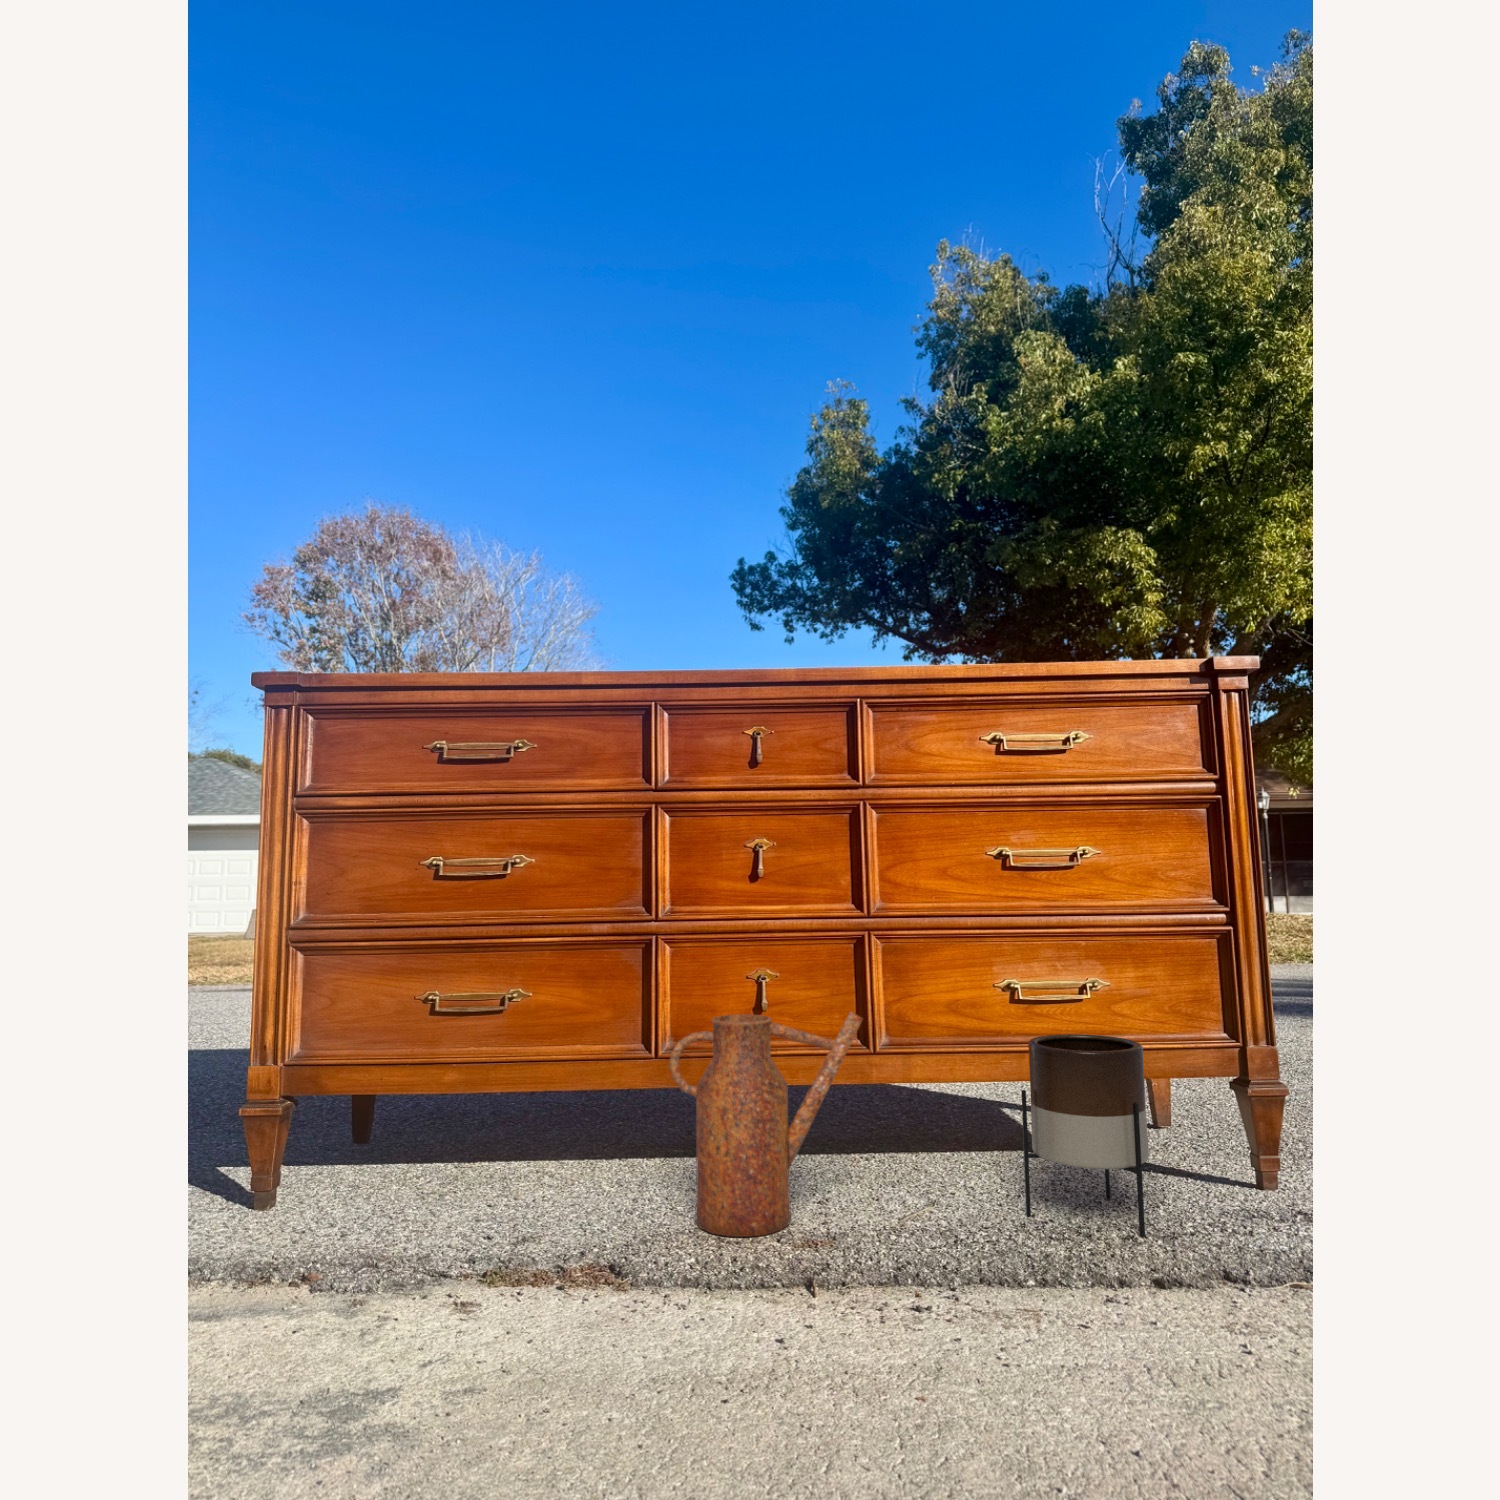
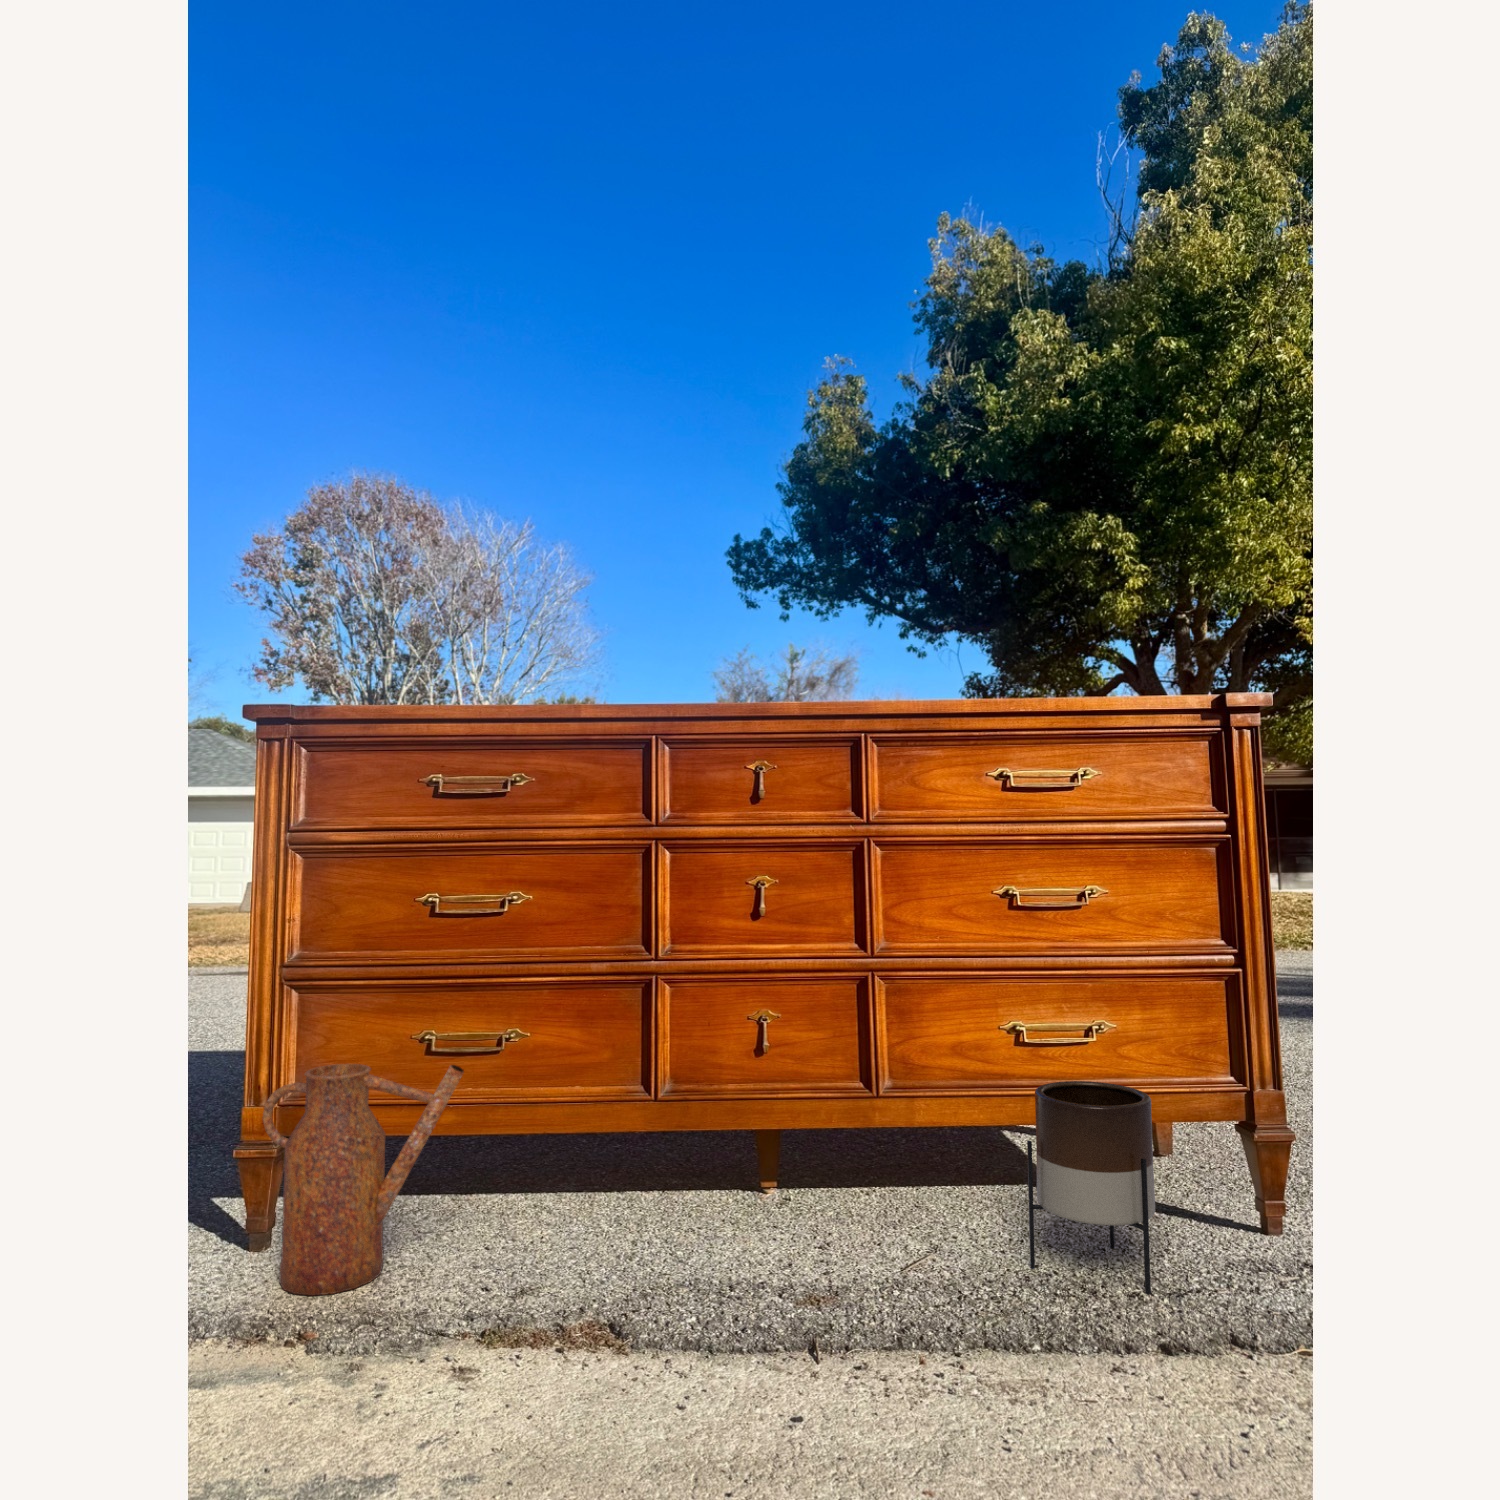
watering can: present [669,1012,863,1237] -> present [262,1064,464,1296]

